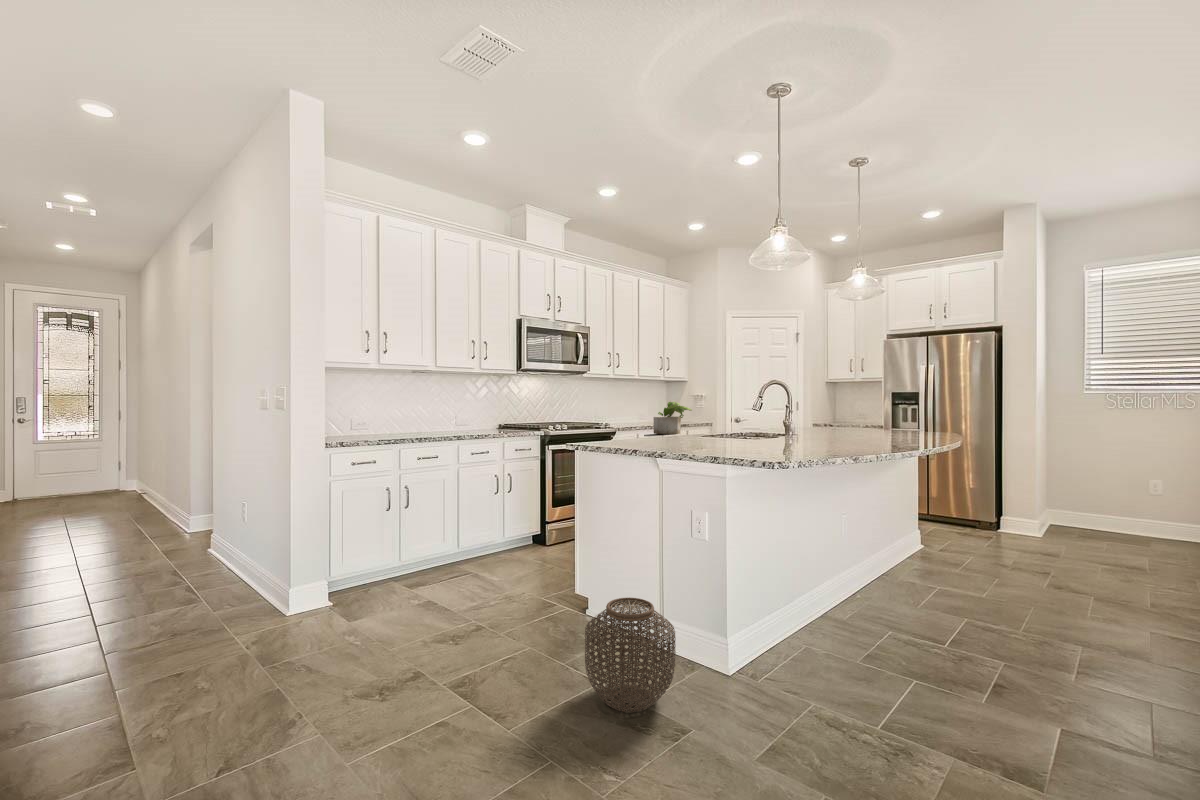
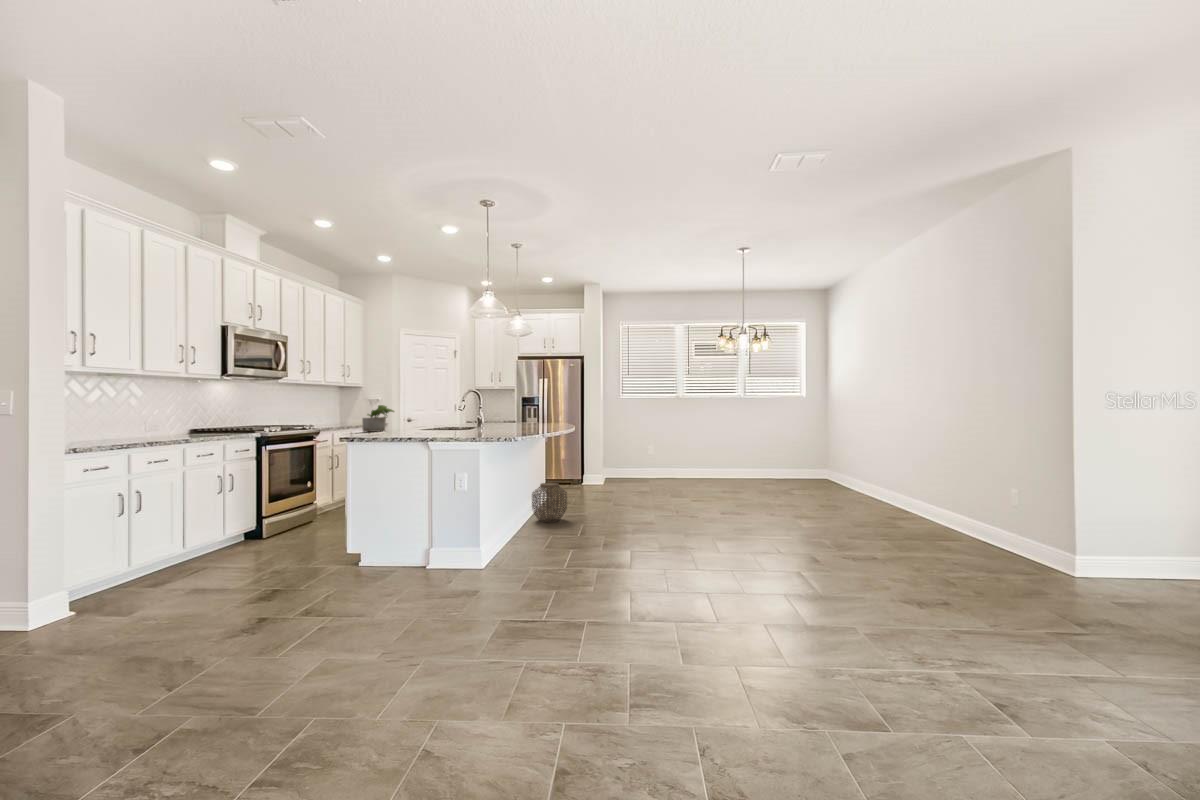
woven basket: present [585,598,676,712] -> present [532,483,567,522]

